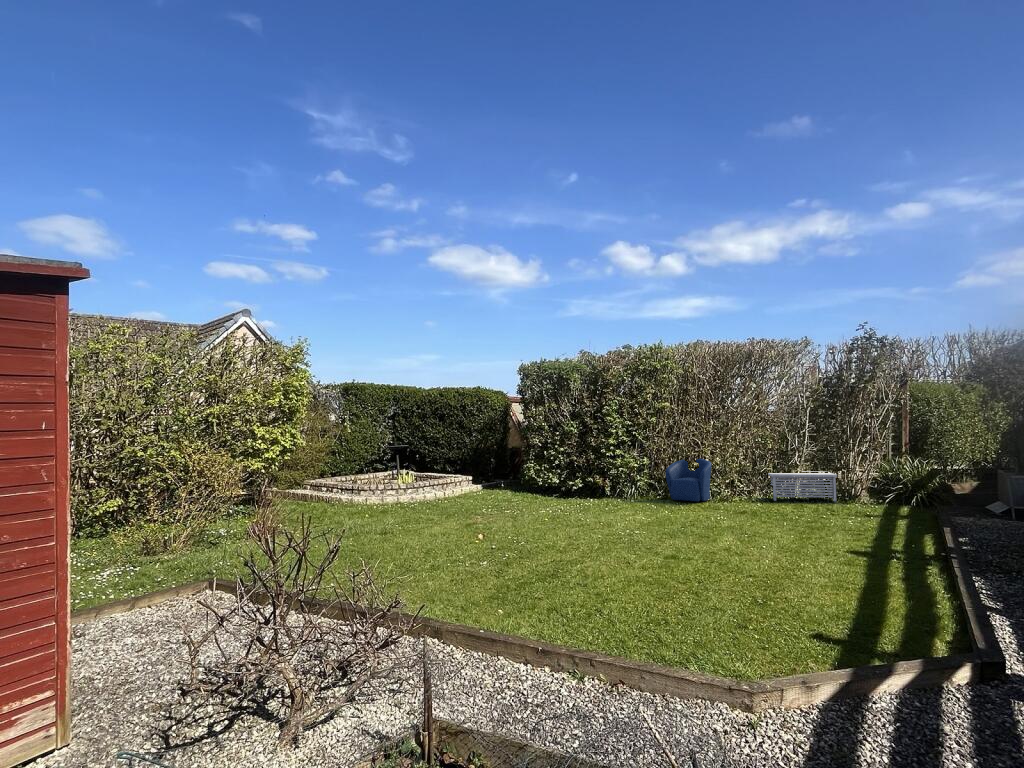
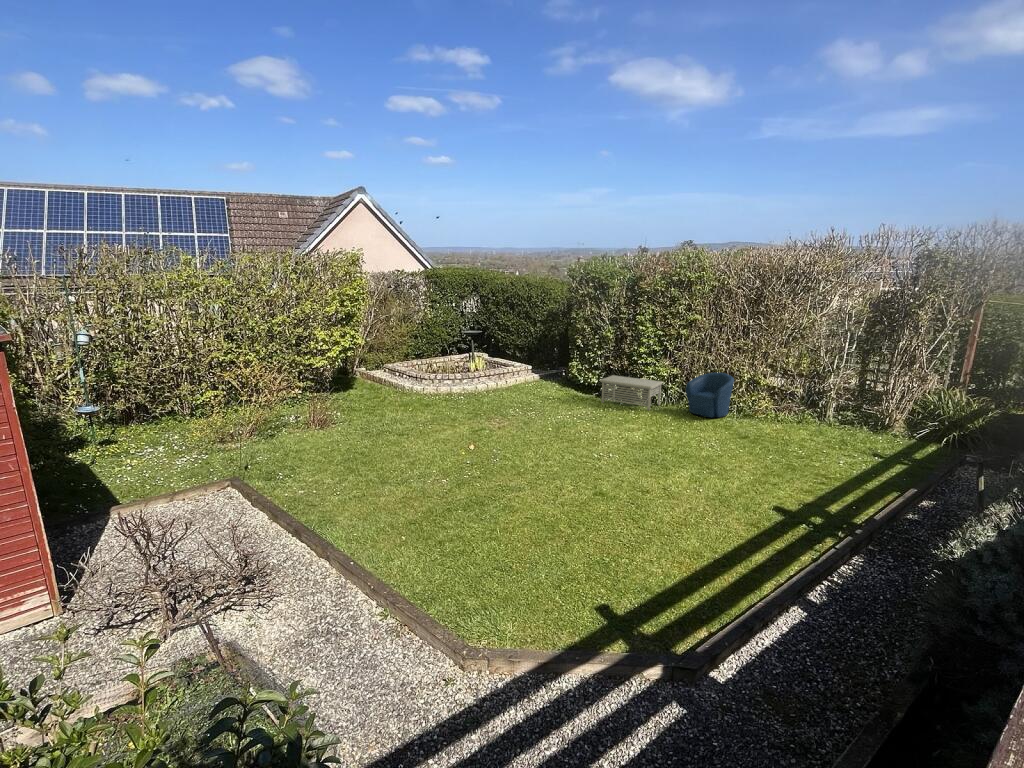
storage bench: present [768,471,837,502] -> present [600,375,662,410]

